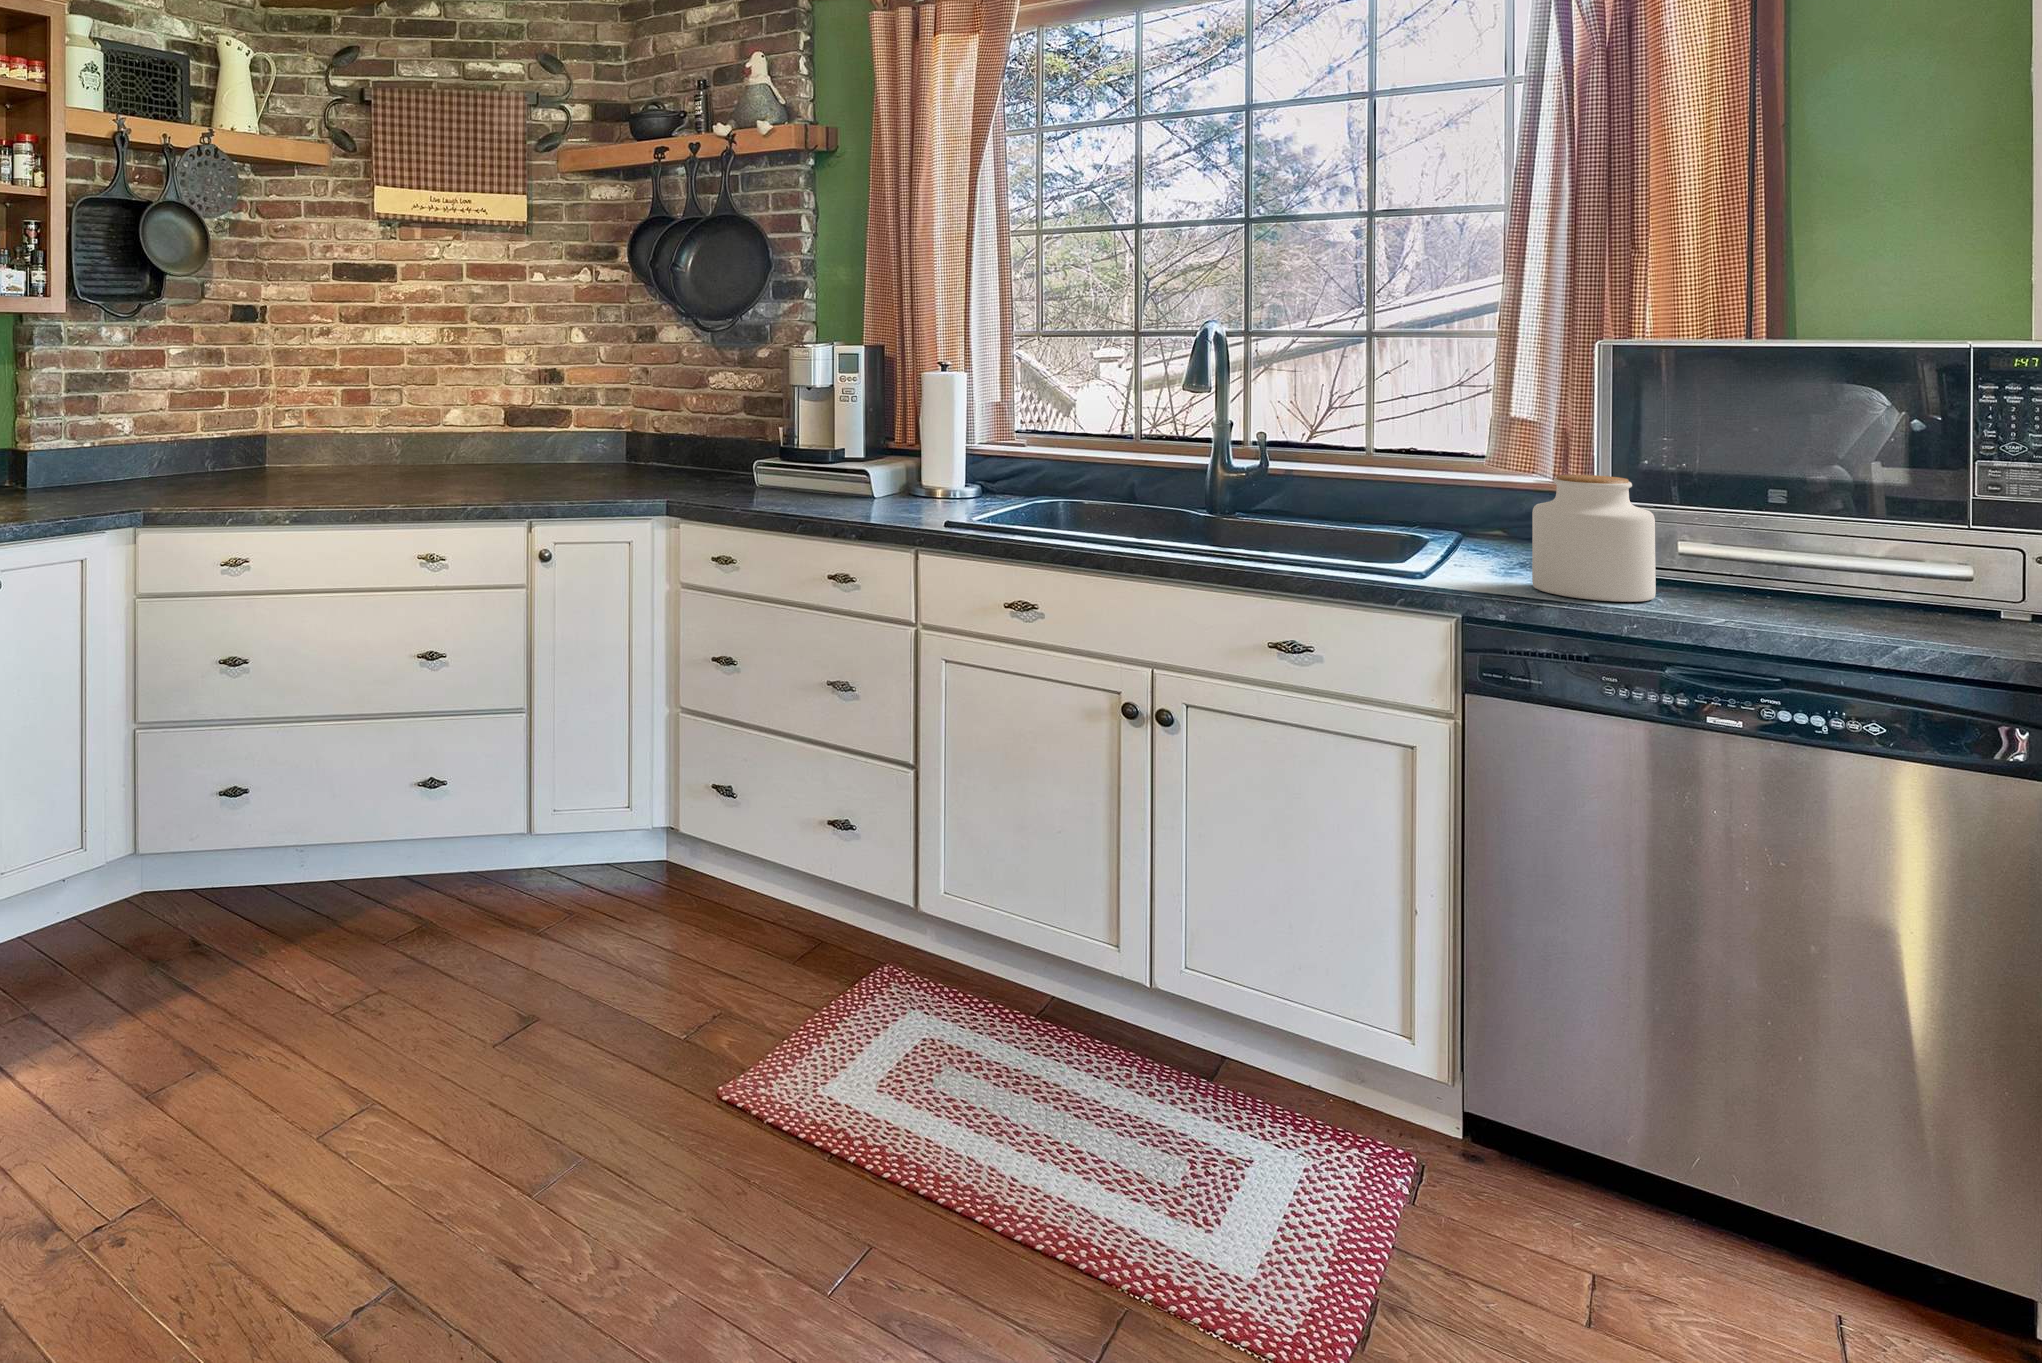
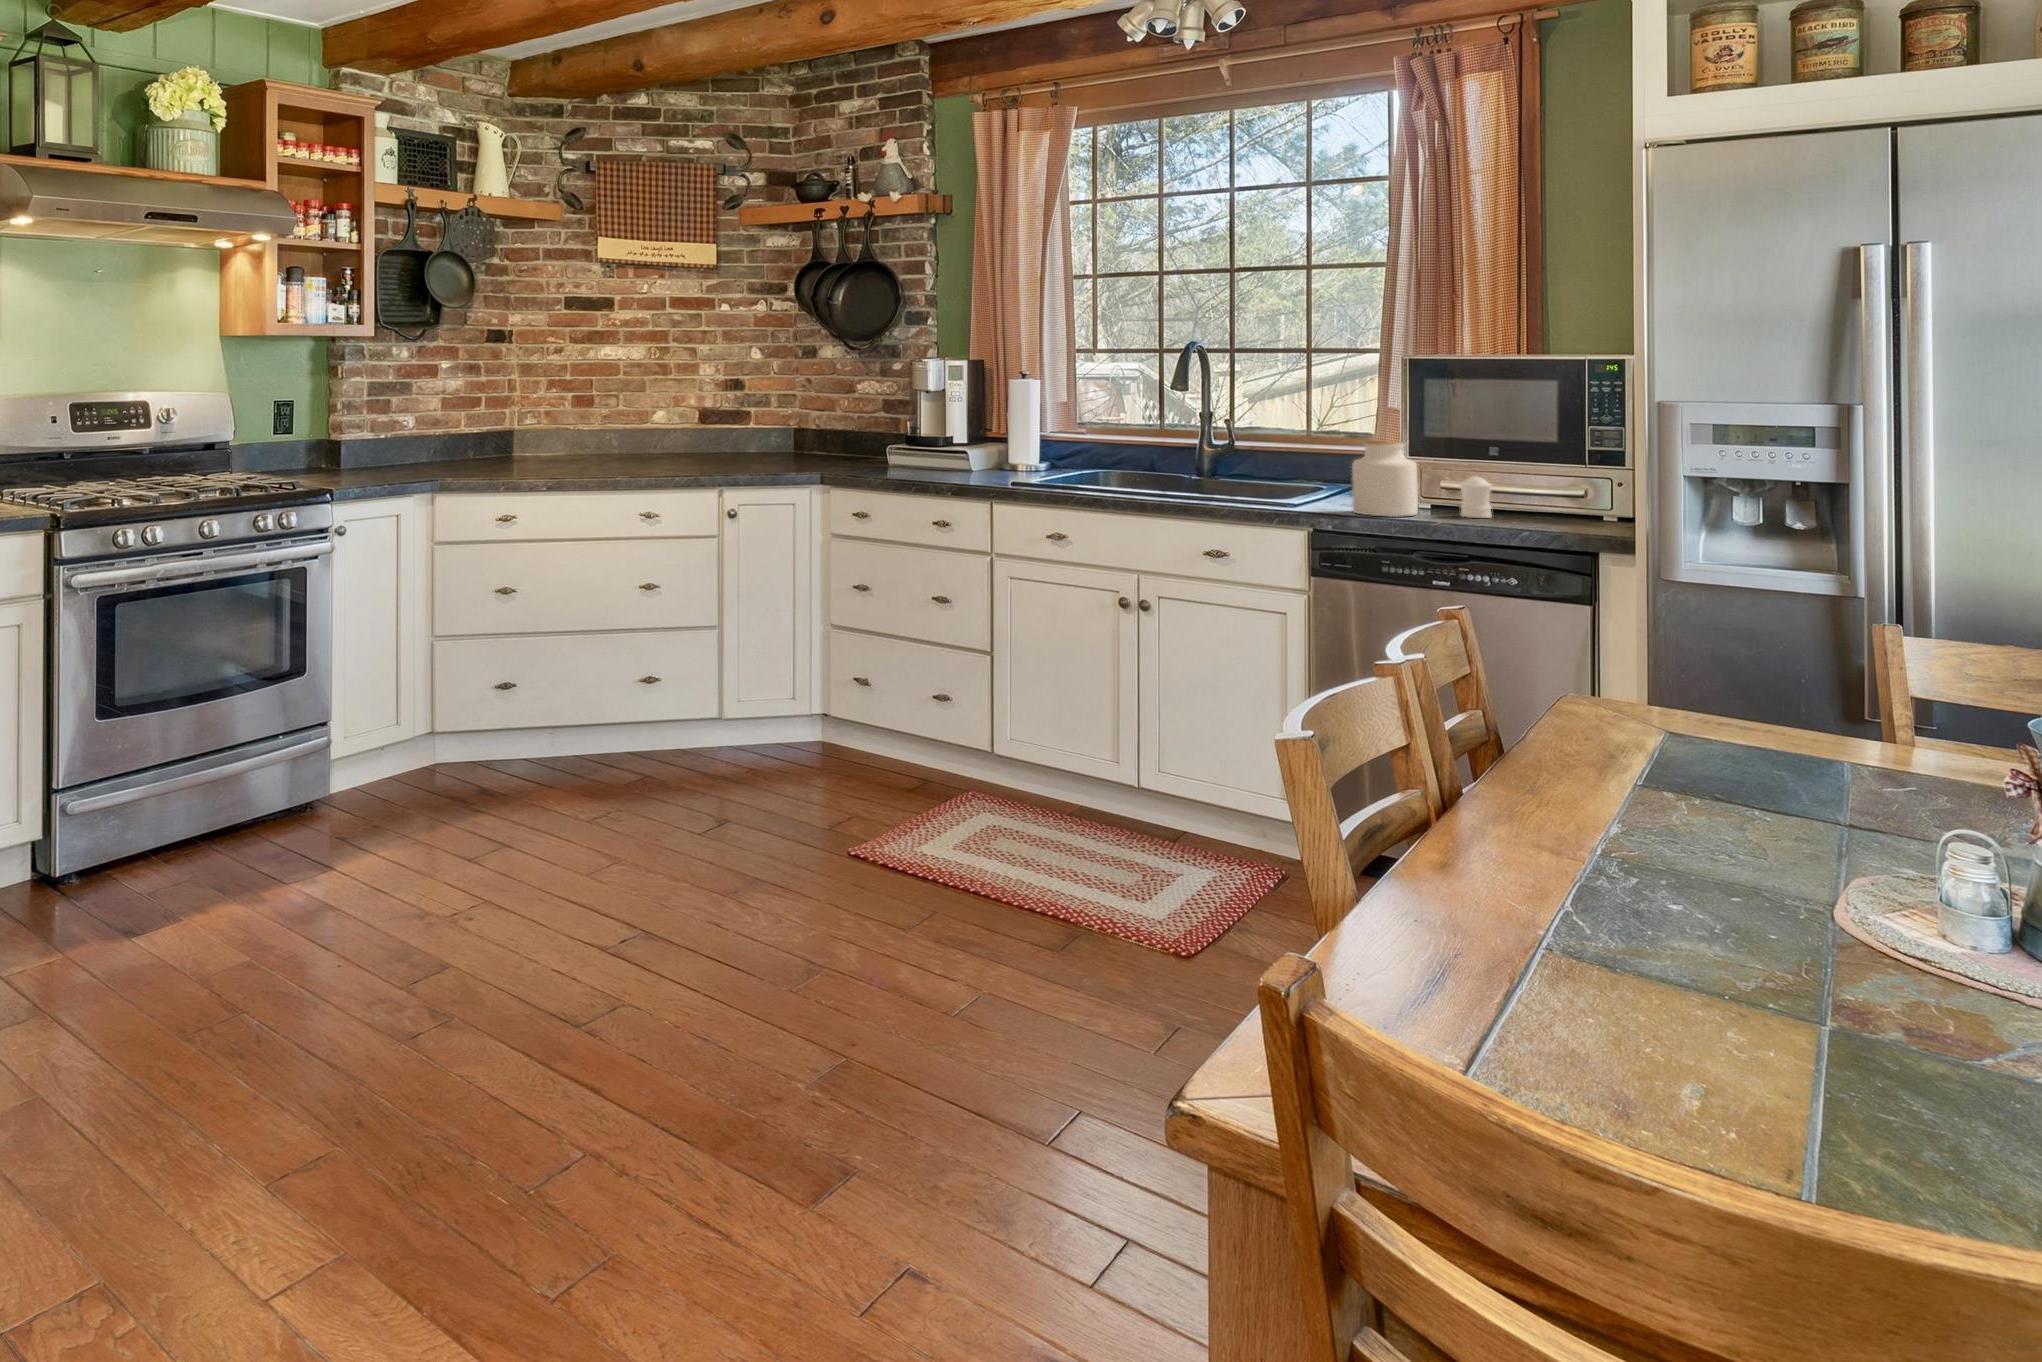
salt shaker: none [1727,536,1794,607] -> present [1460,476,1492,518]

